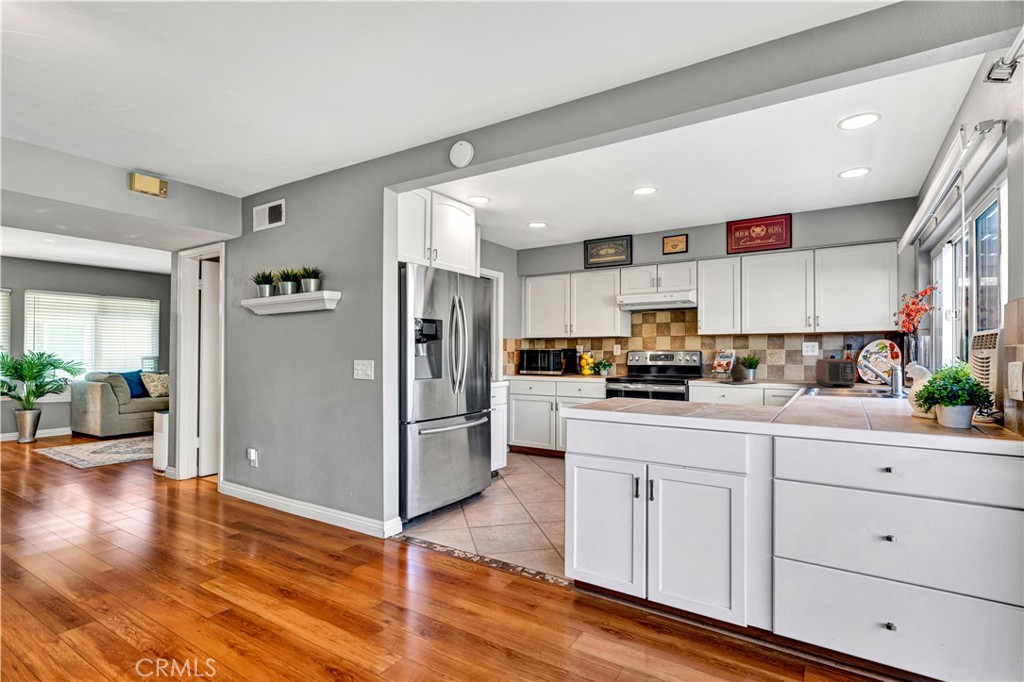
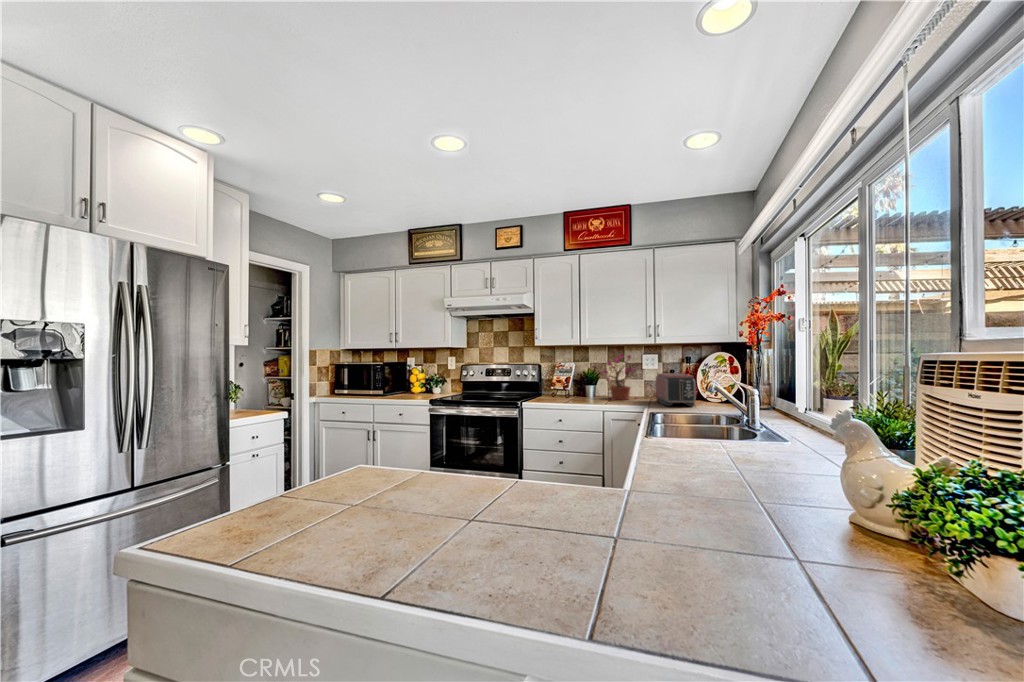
potted plant: none [761,341,798,382] -> present [601,354,635,400]
ceramic jug: present [721,356,755,384] -> none [551,371,597,404]

